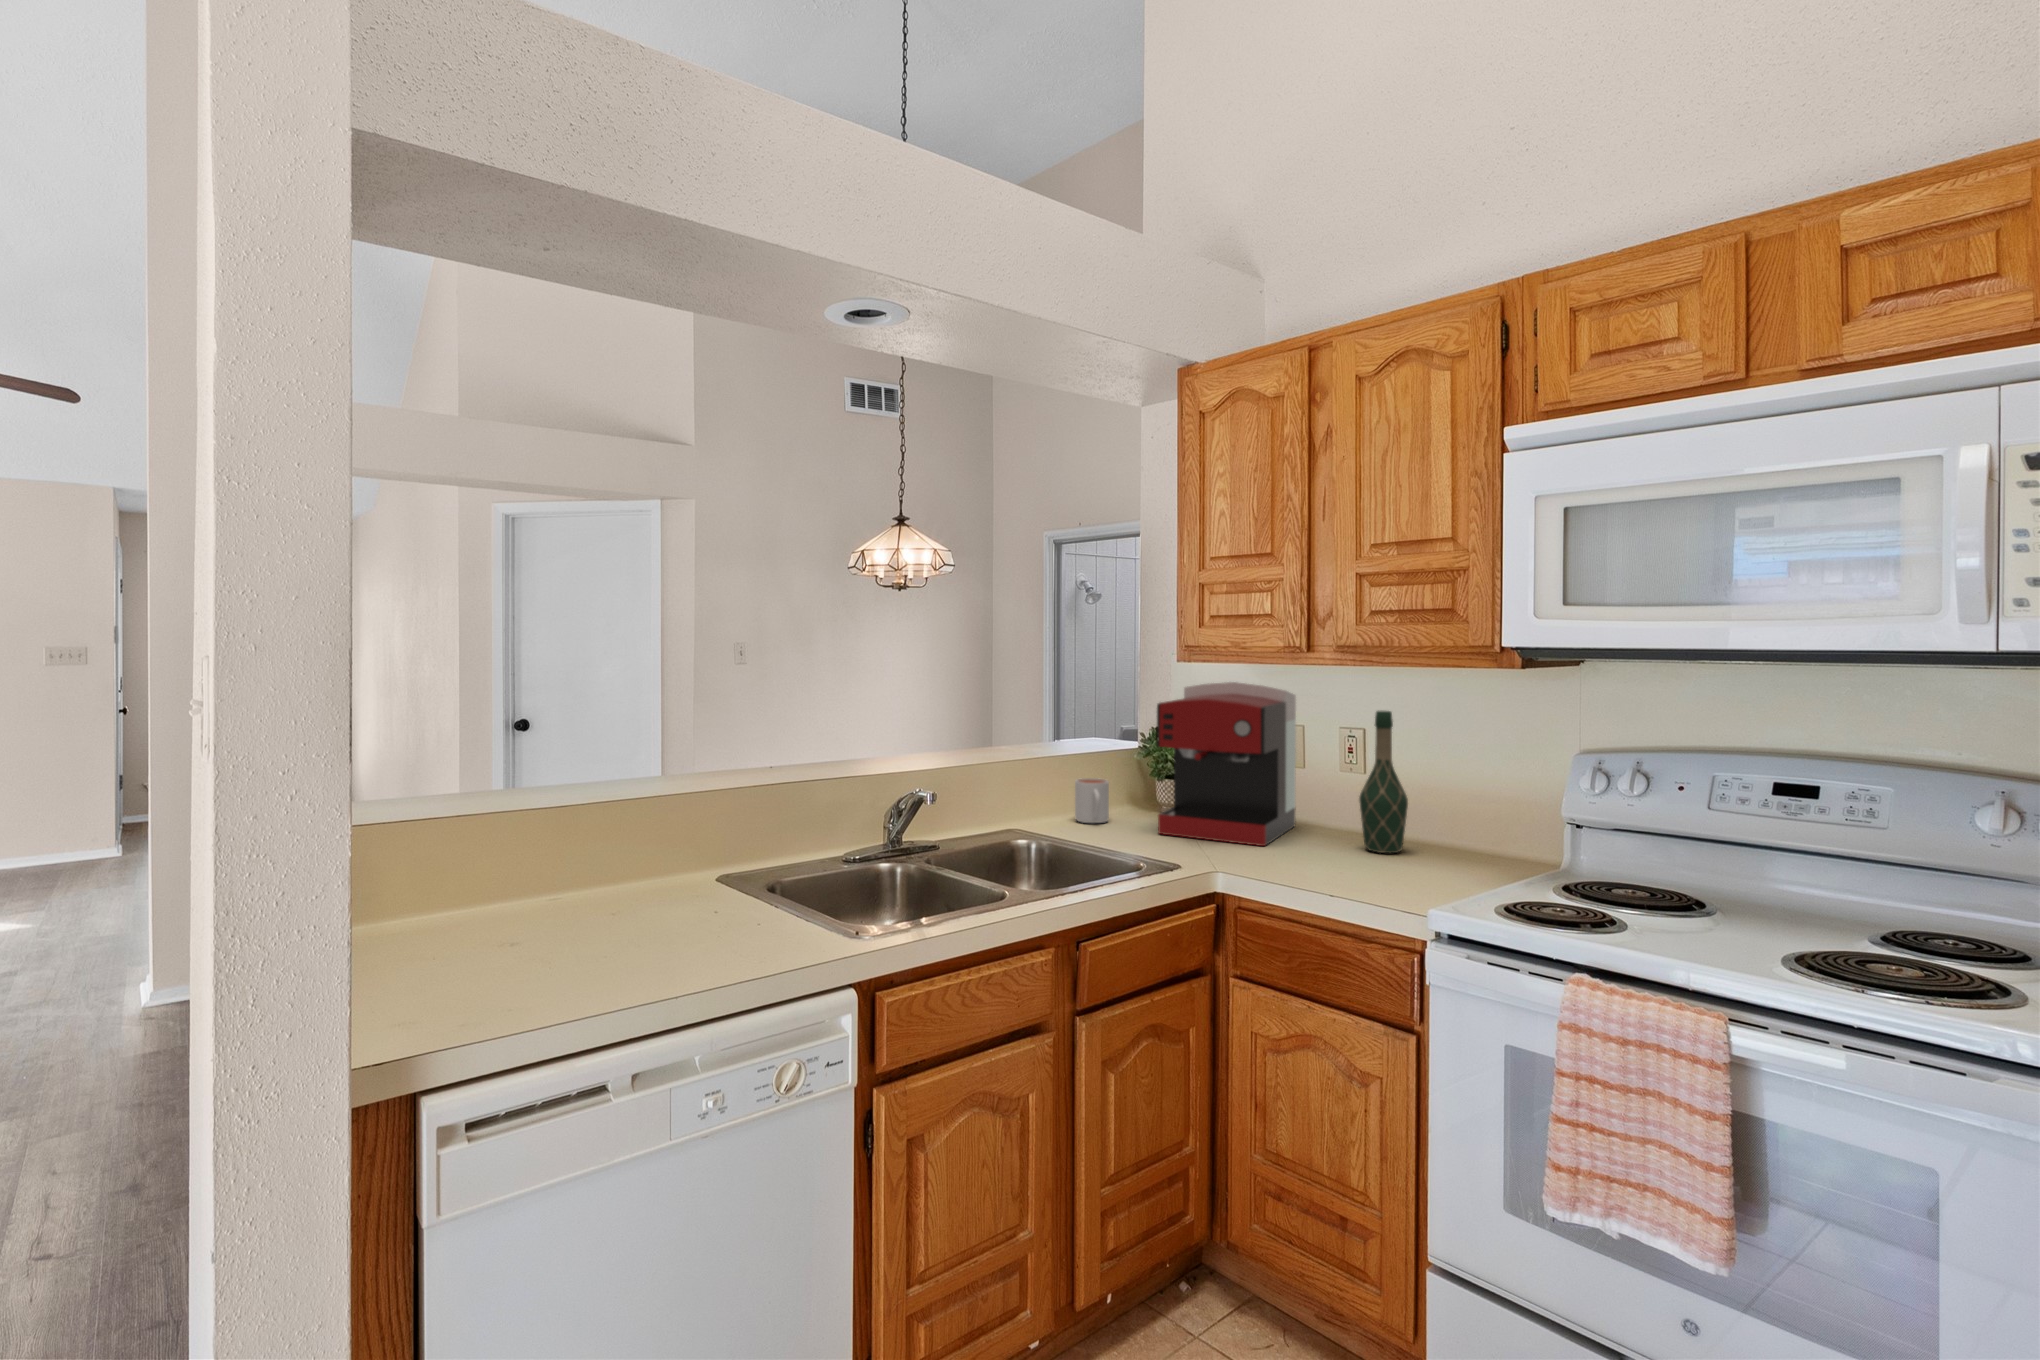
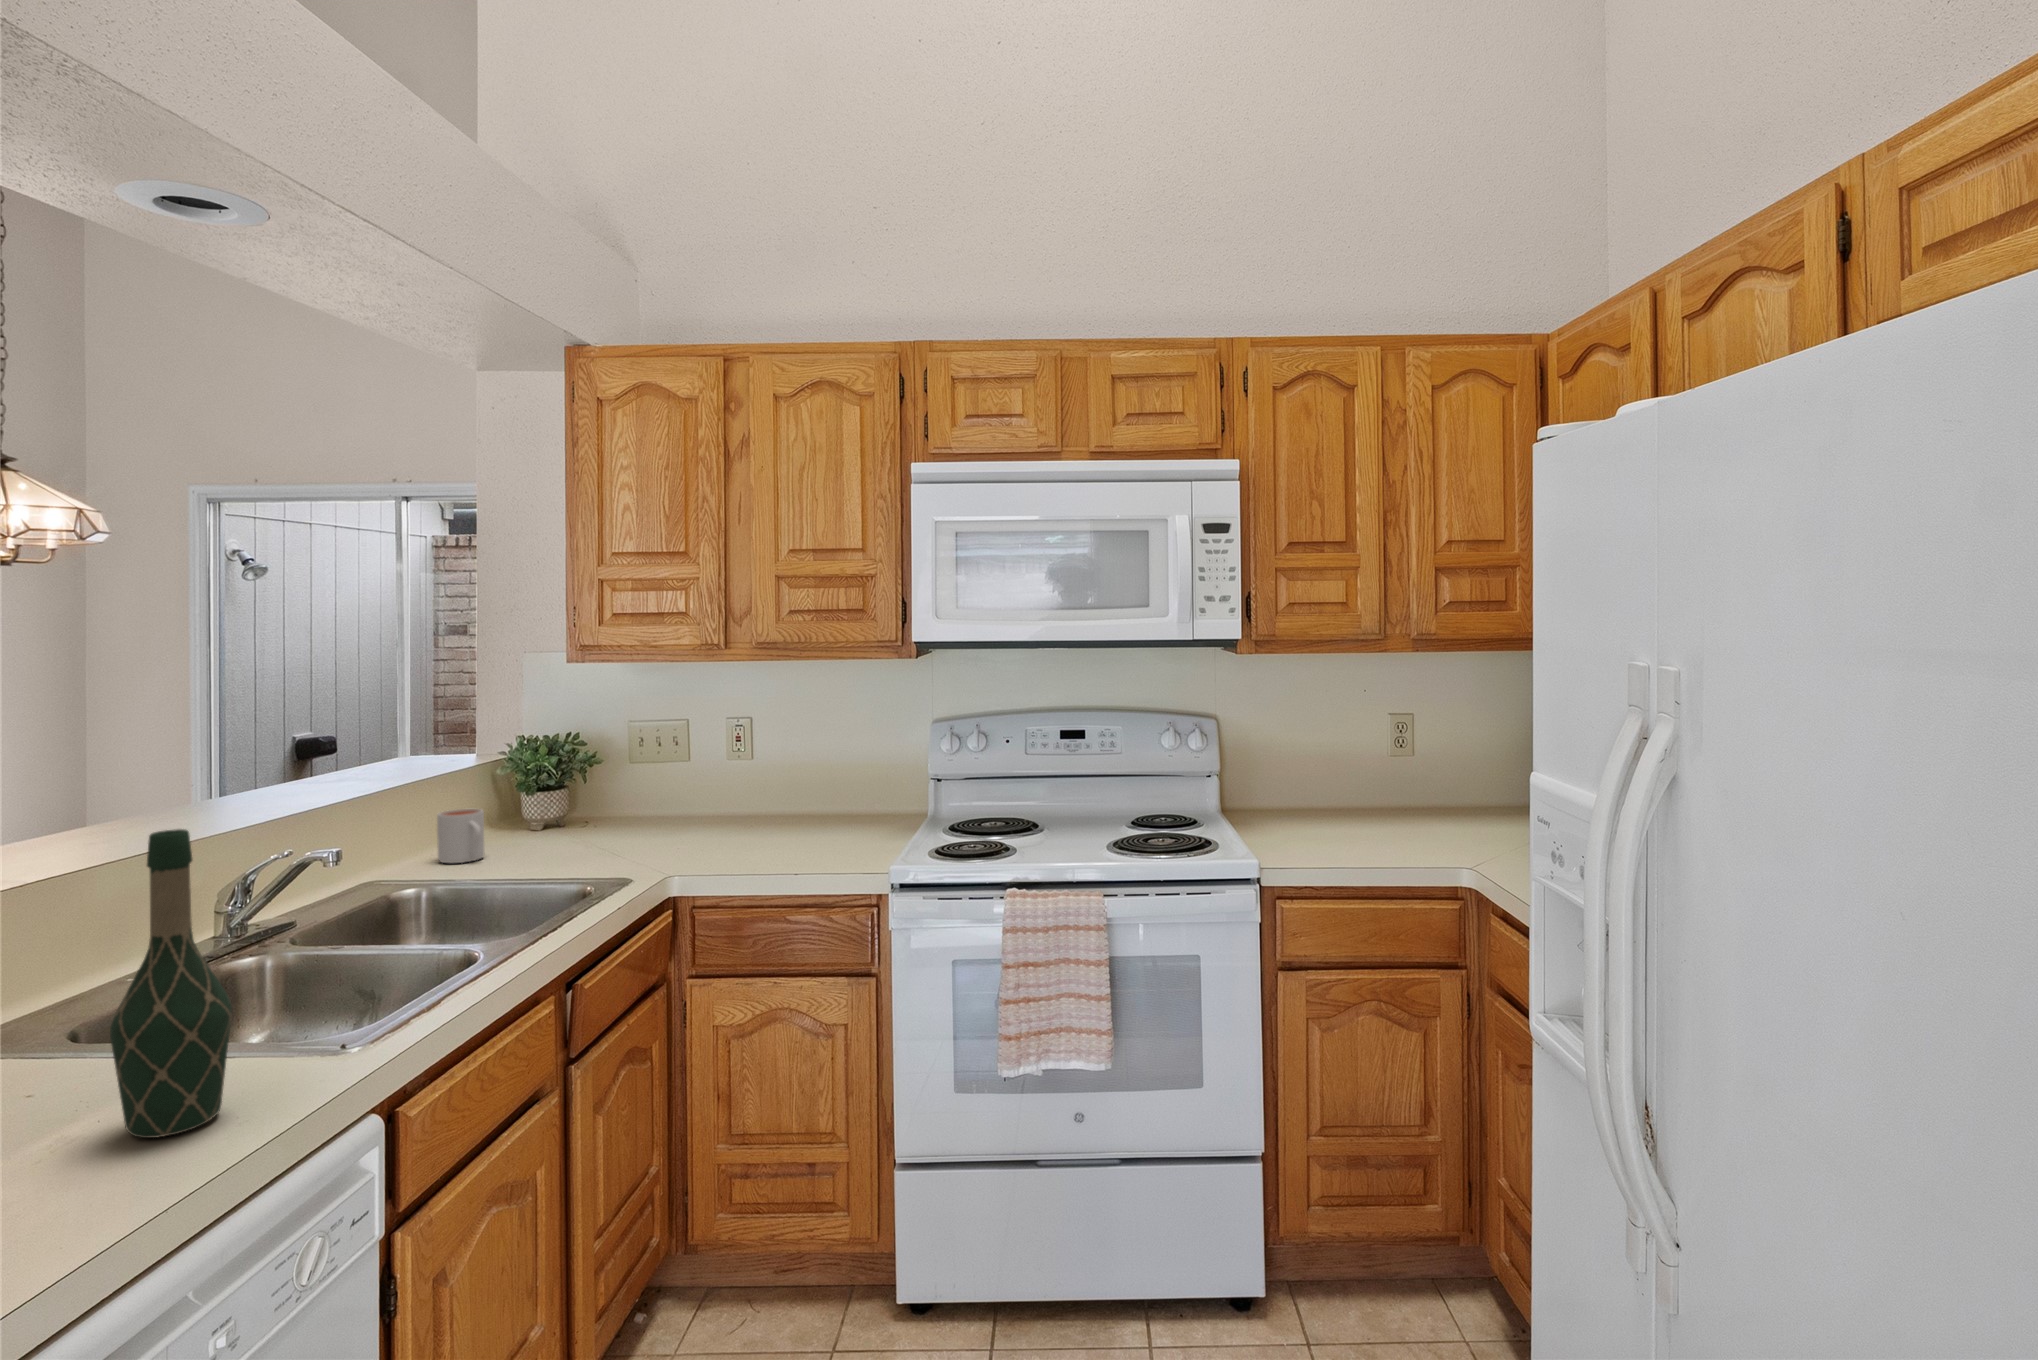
coffee maker: present [1157,682,1296,846] -> none [560,686,688,858]
wine bottle: present [1359,711,1408,853] -> present [110,829,232,1138]

